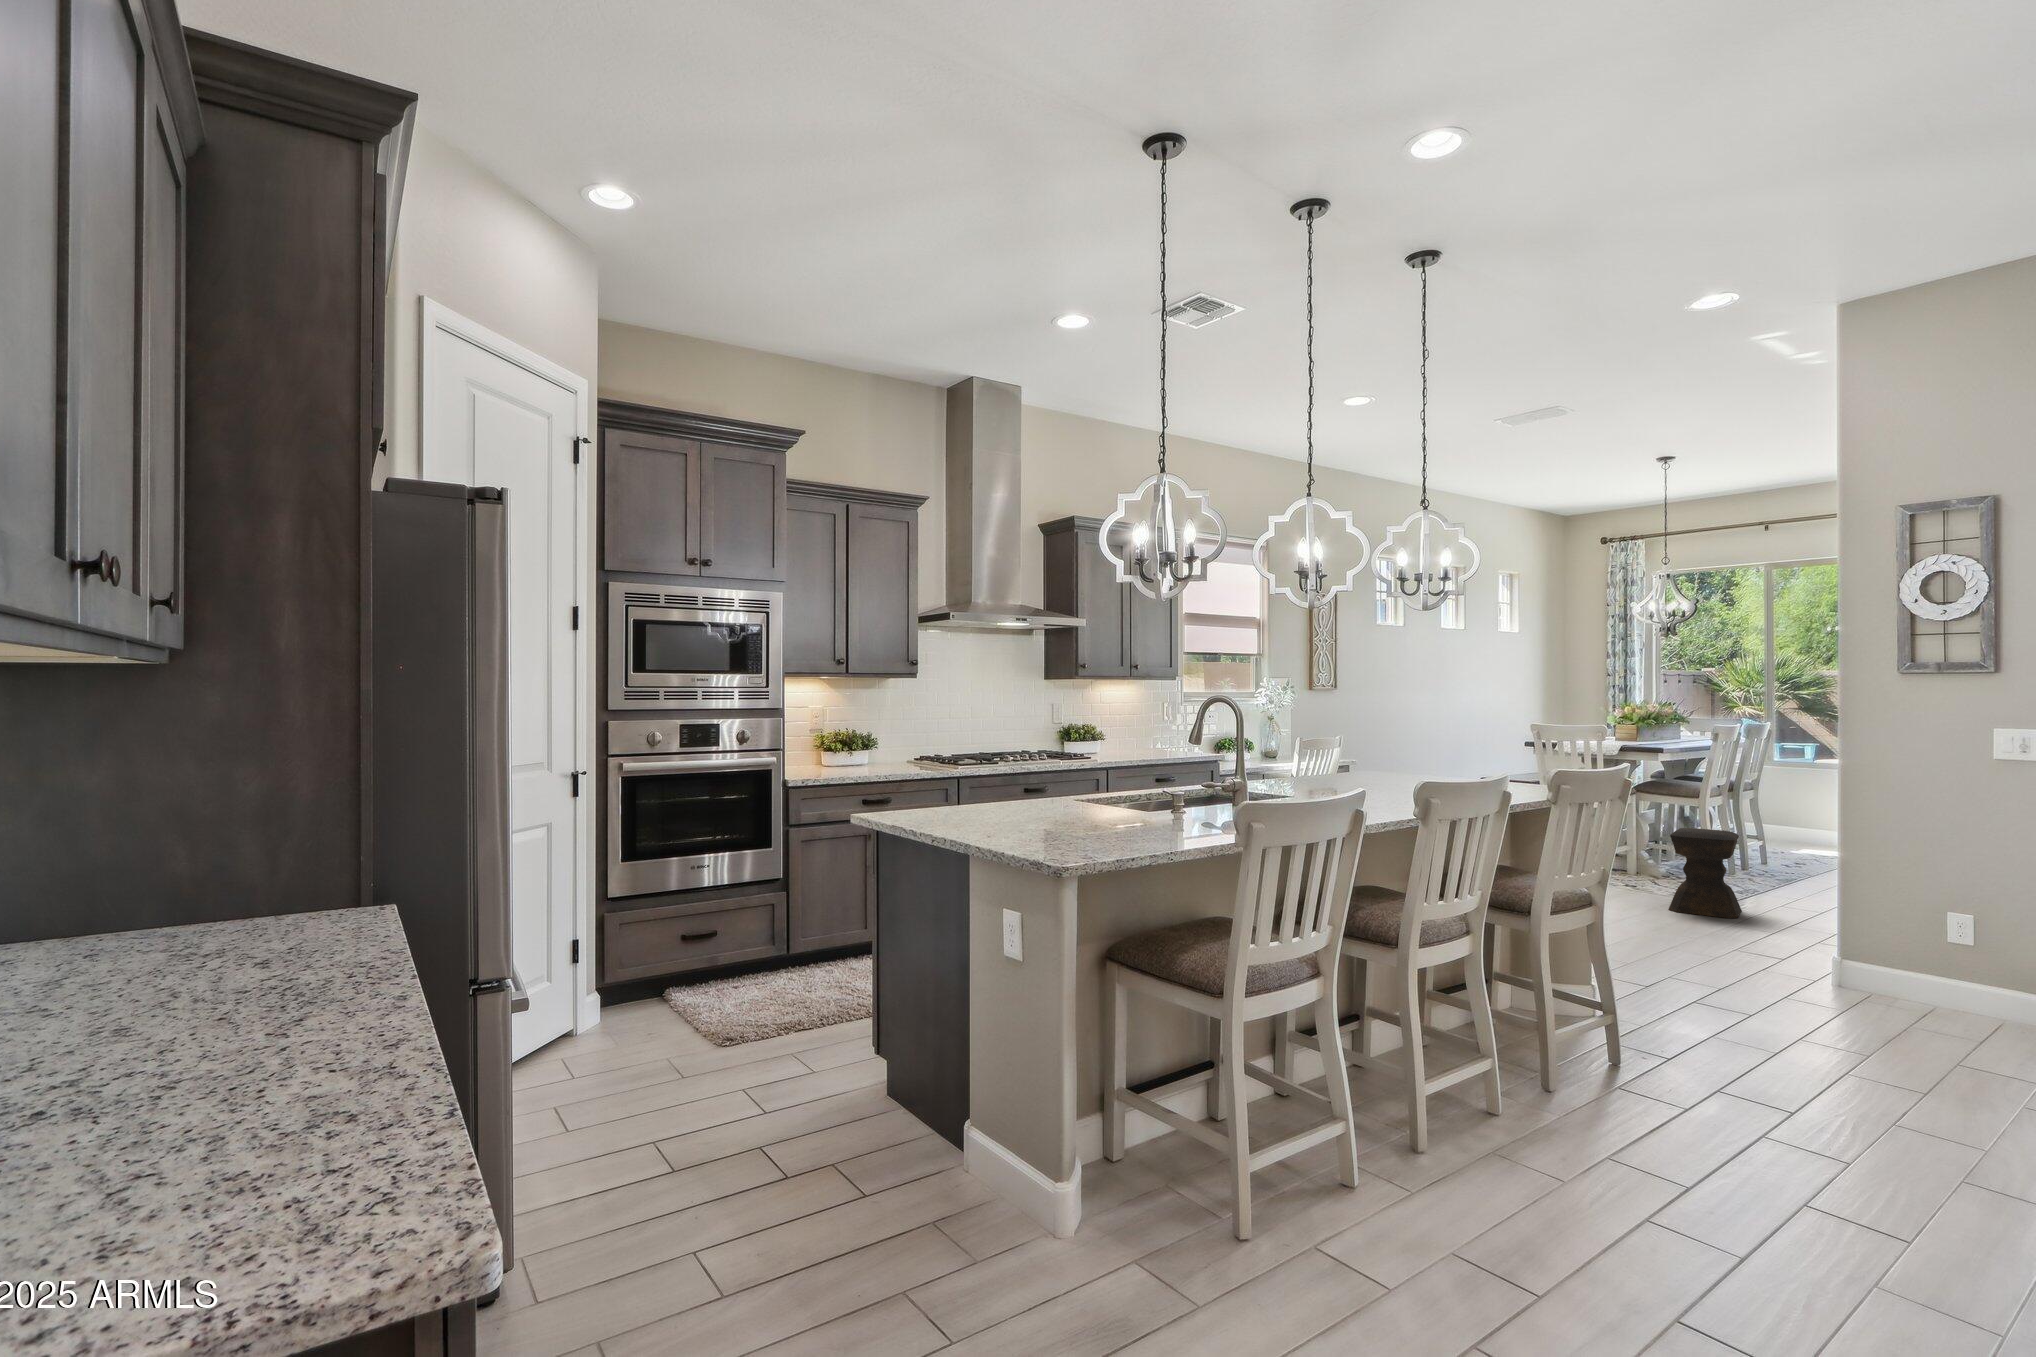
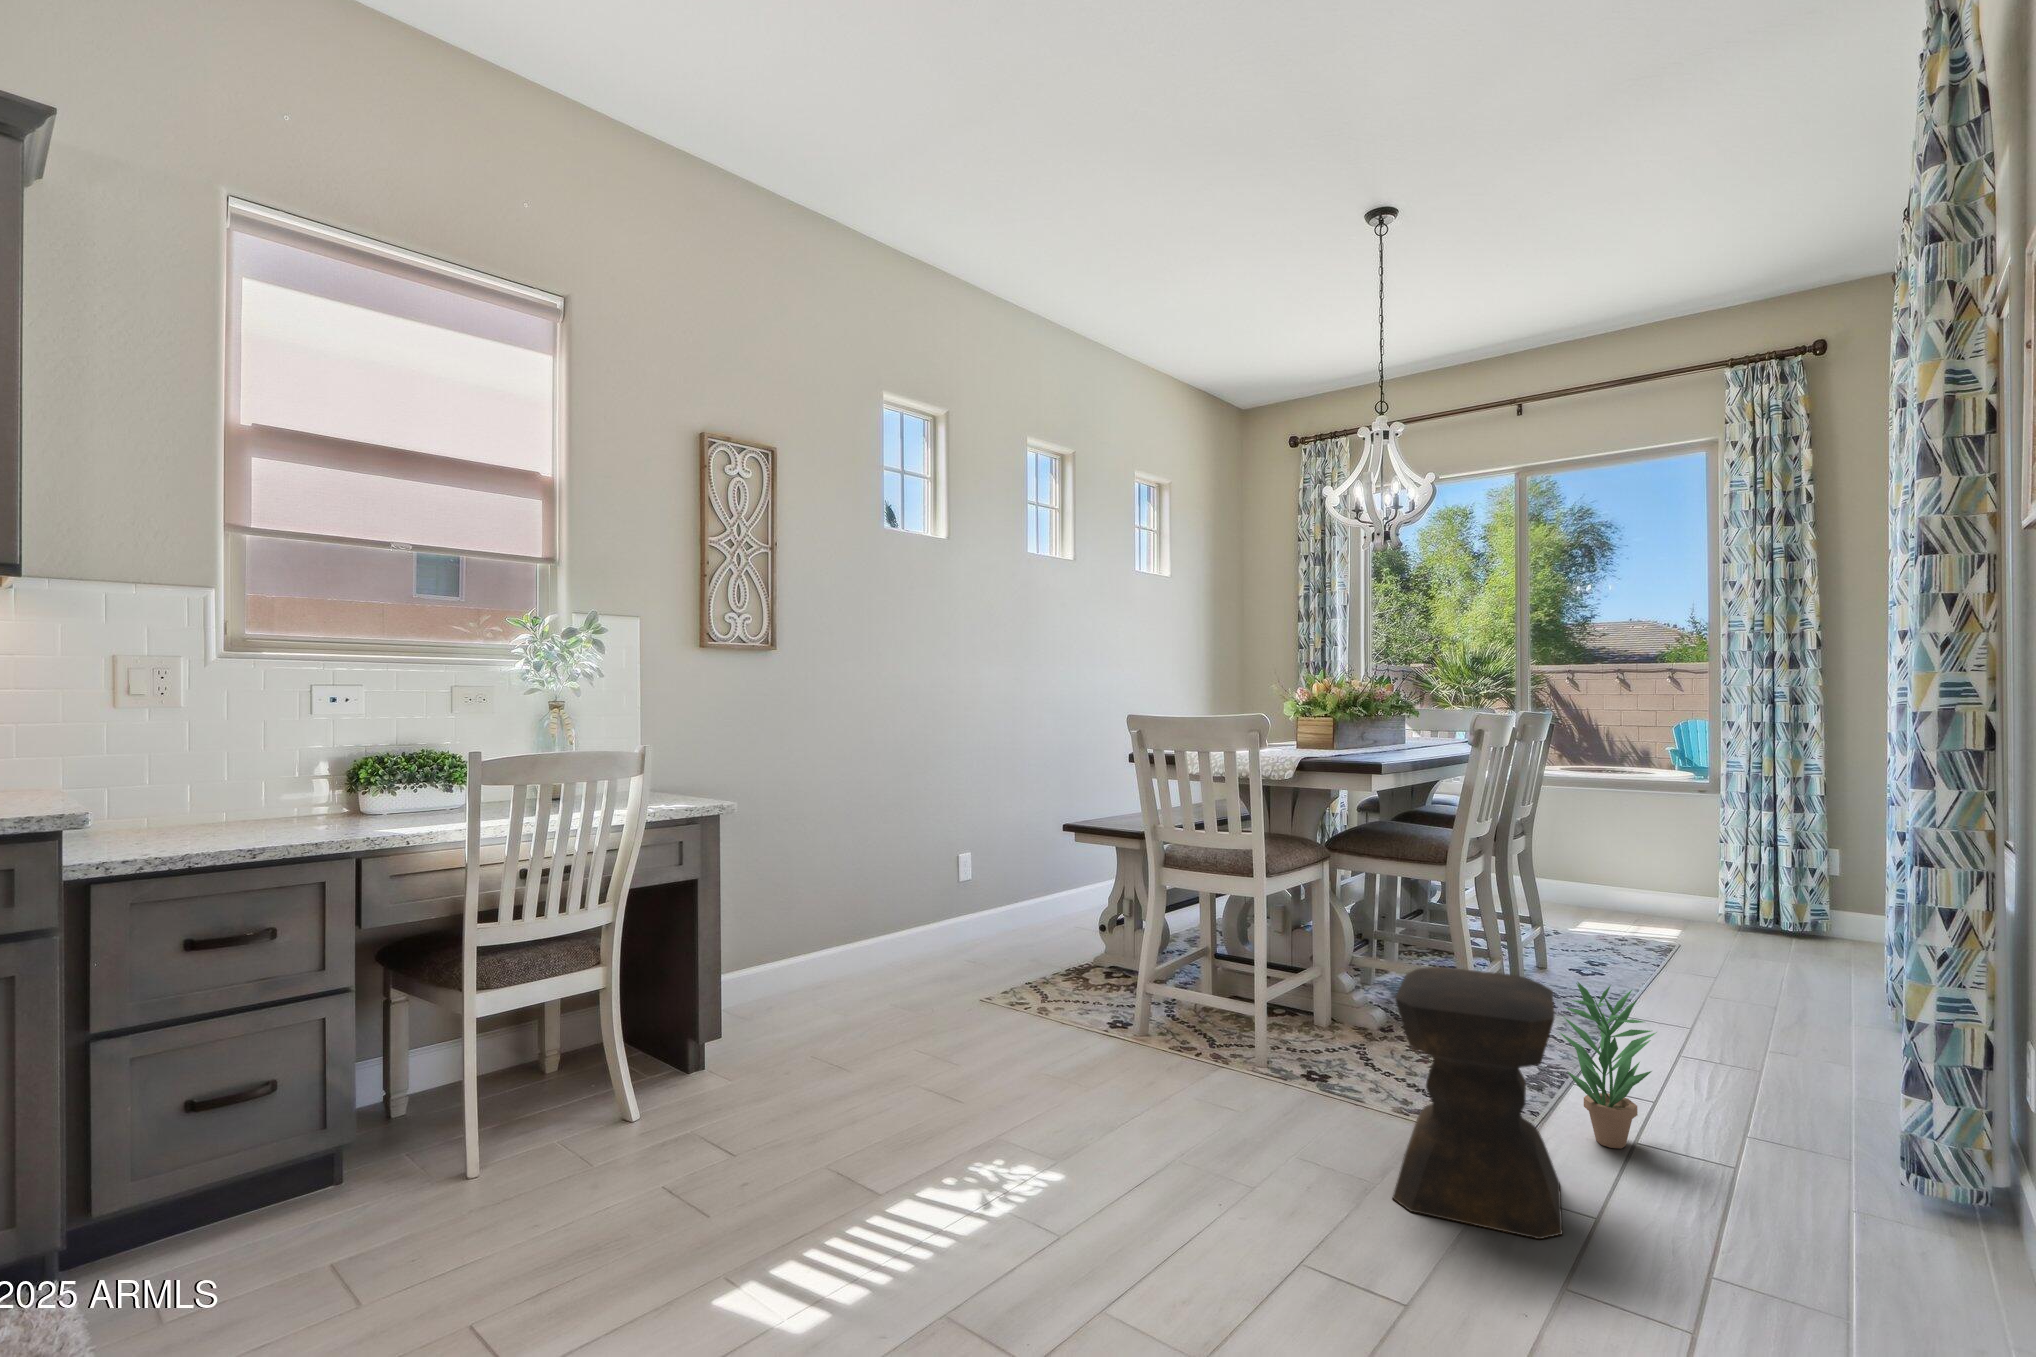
potted plant: none [1747,838,1791,906] -> present [1561,982,1657,1148]

